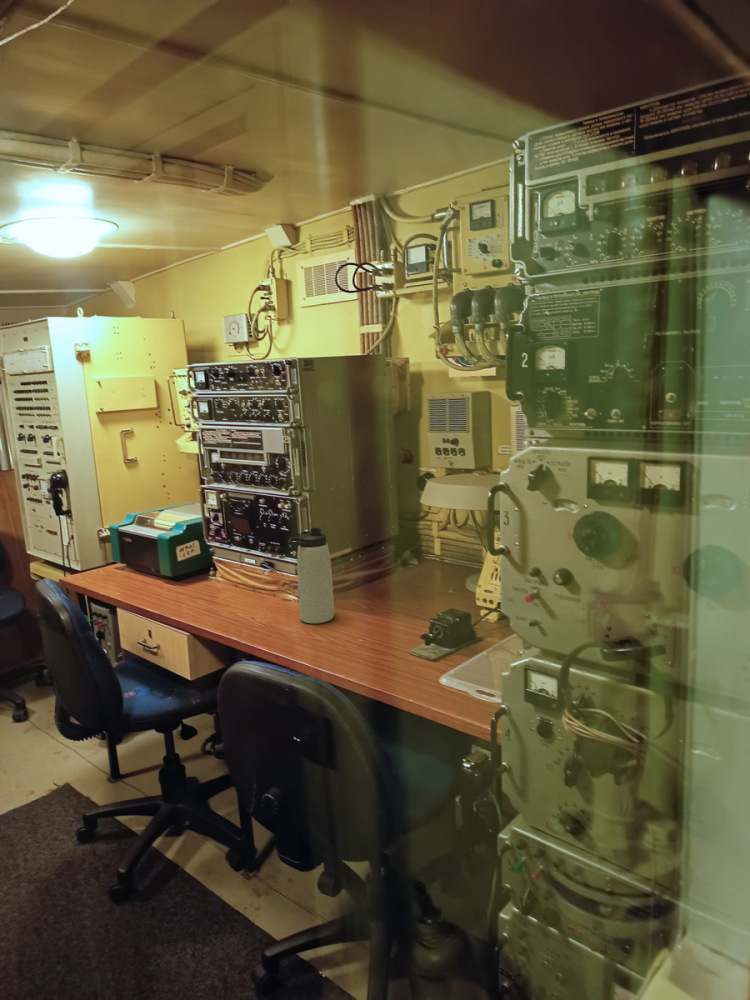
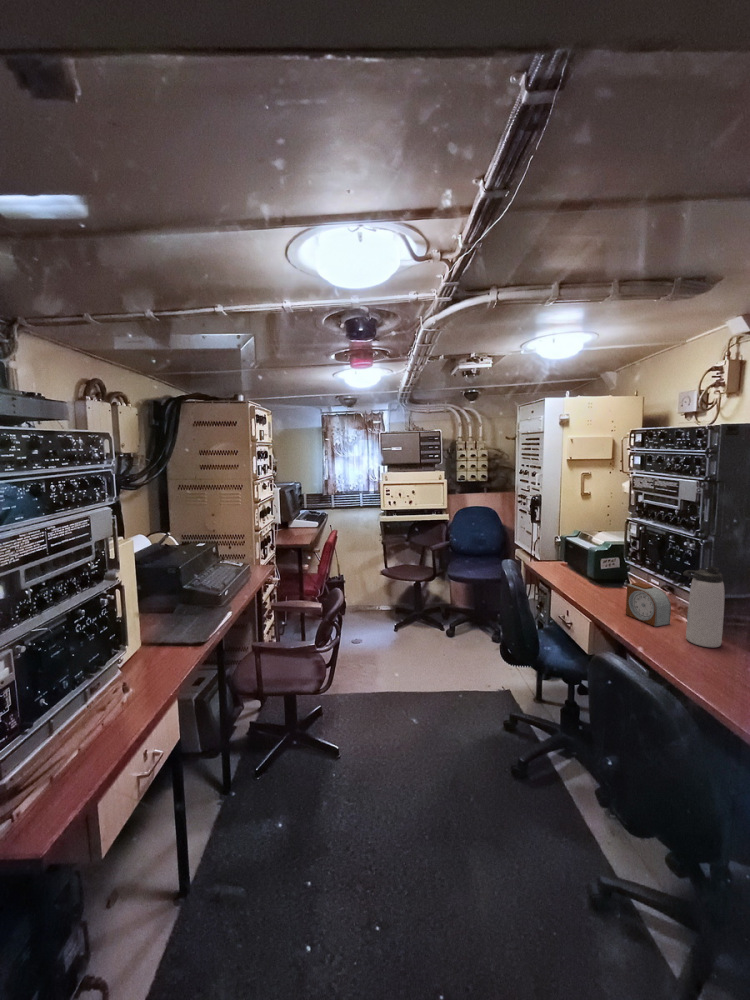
alarm clock: none [224,566,278,617] -> present [626,582,671,626]

